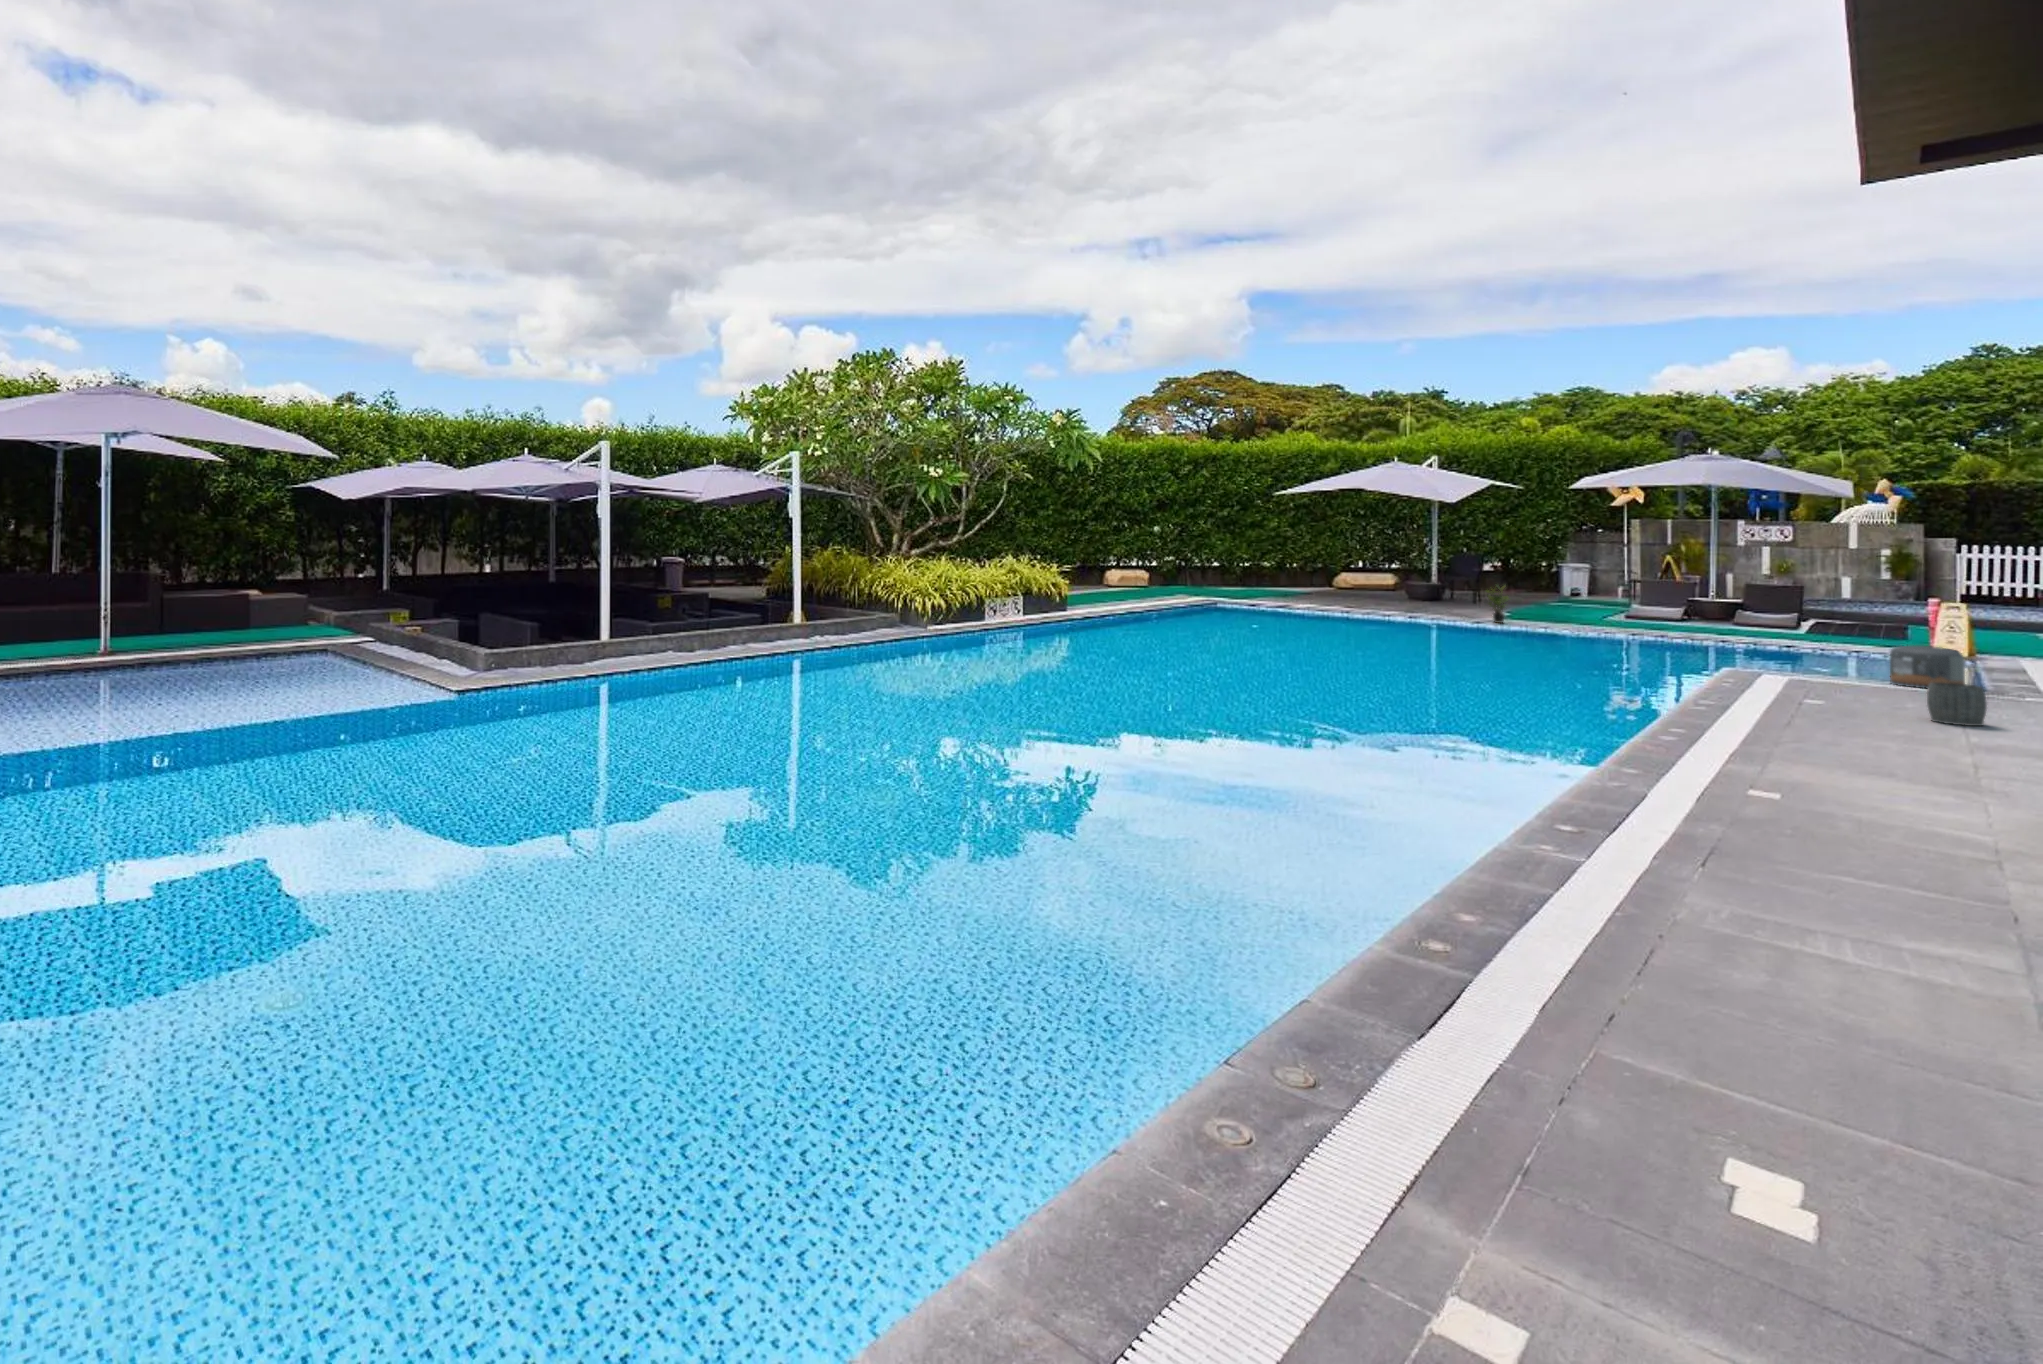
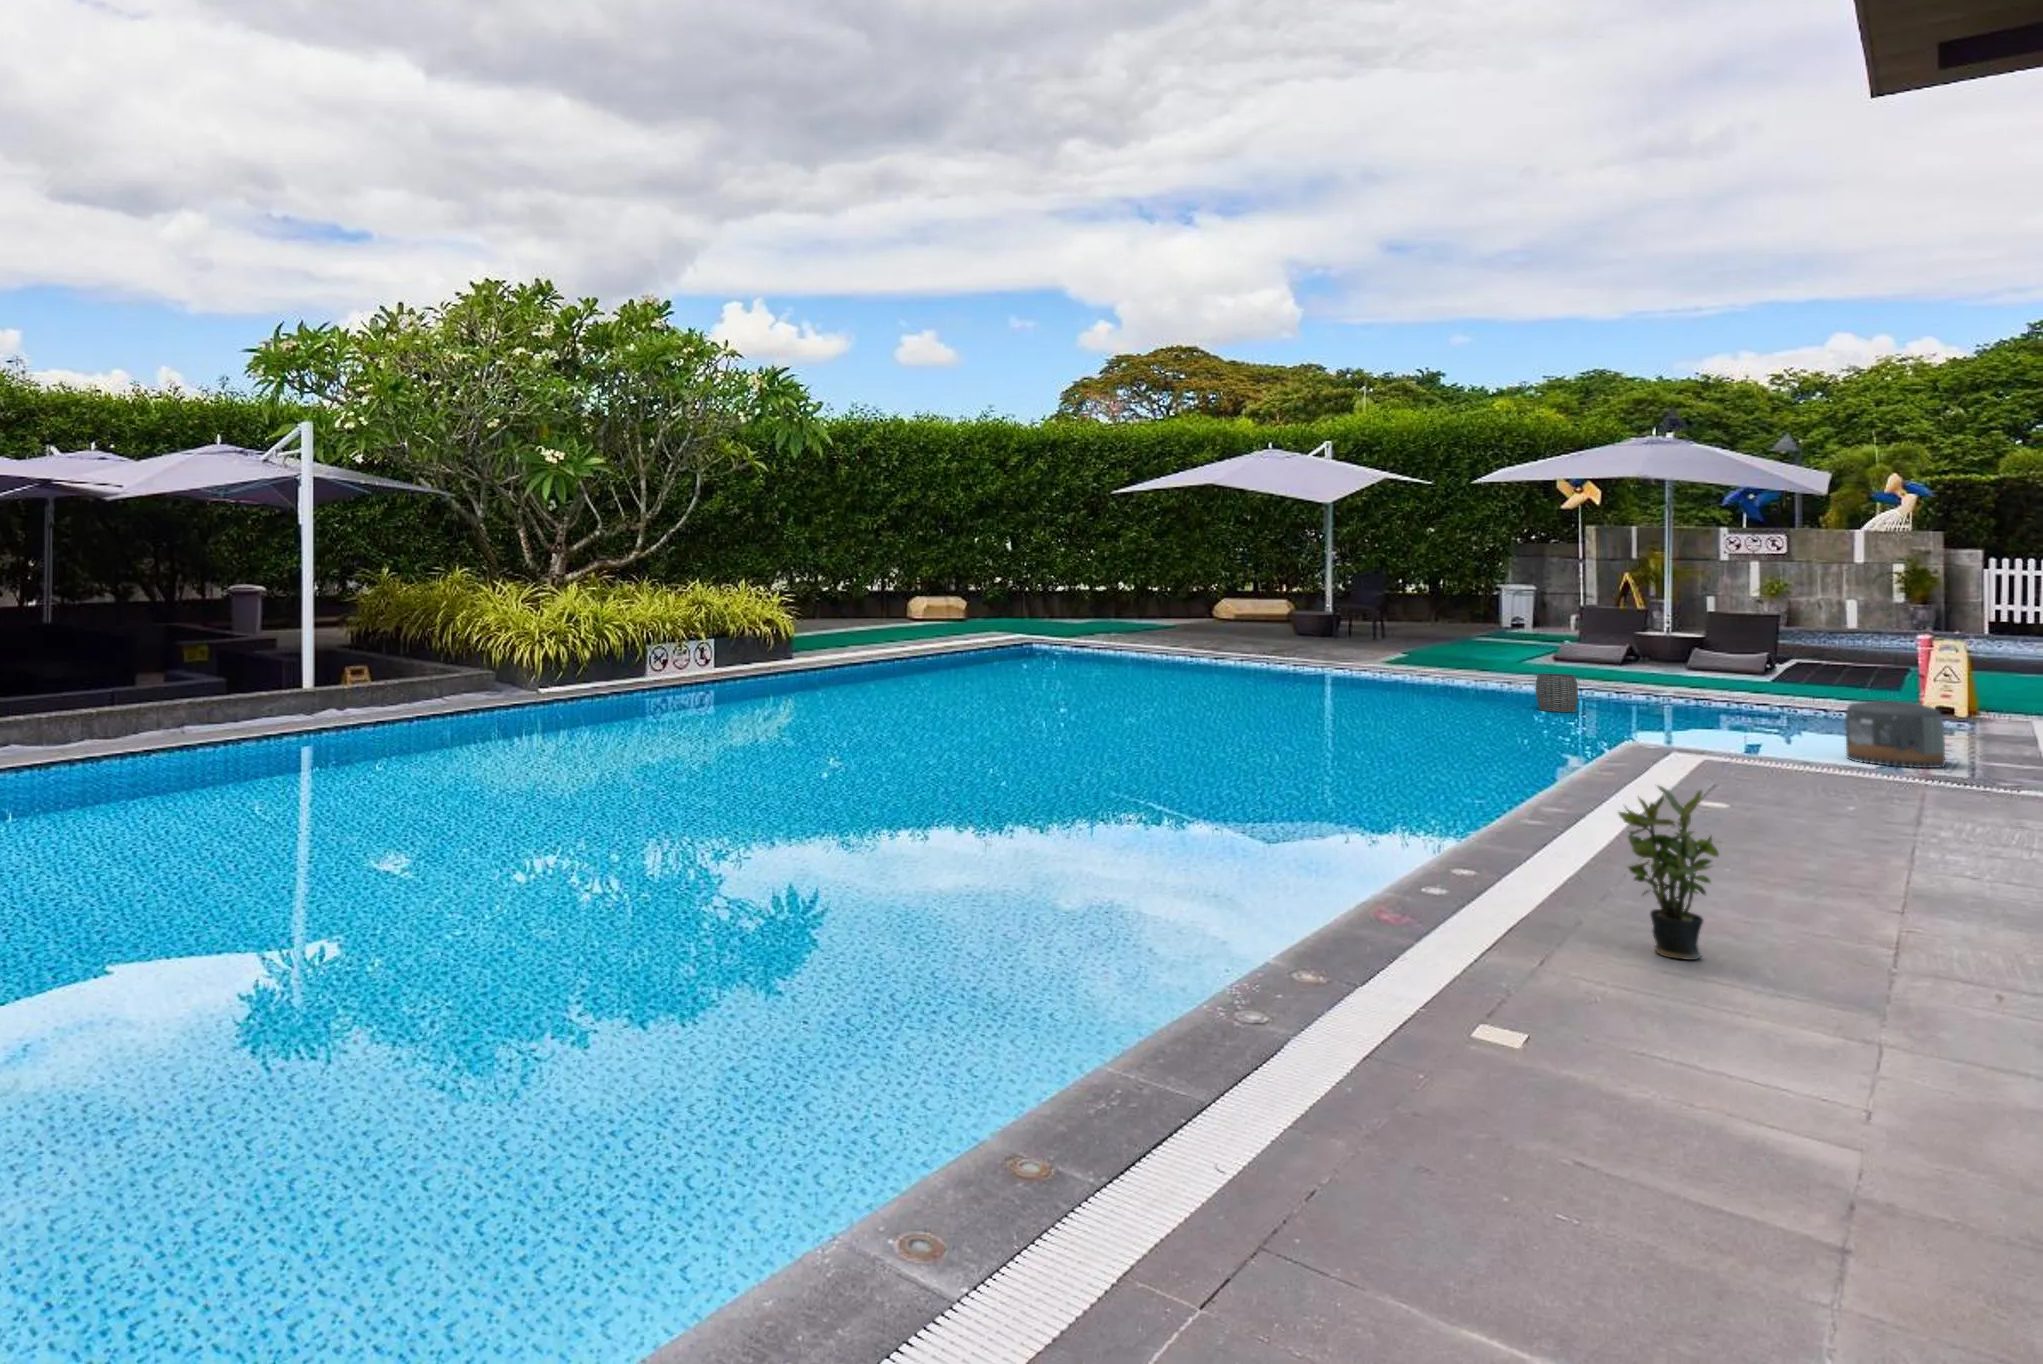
potted plant: present [1487,586,1509,623] -> present [1619,786,1719,960]
woven basket: present [1927,682,1987,726] -> present [1536,674,1578,712]

